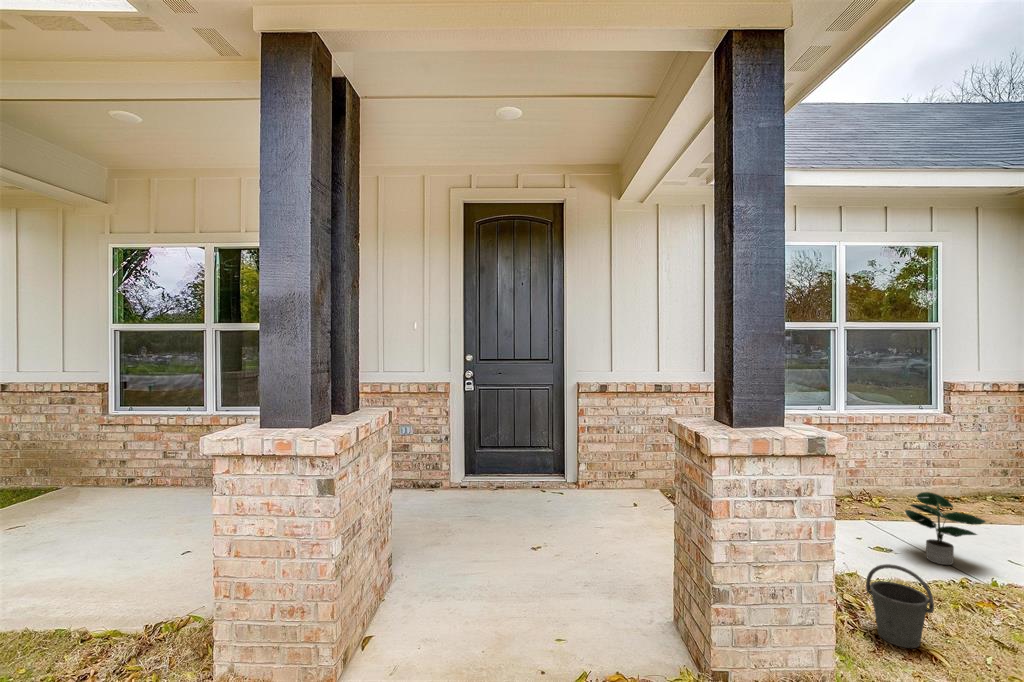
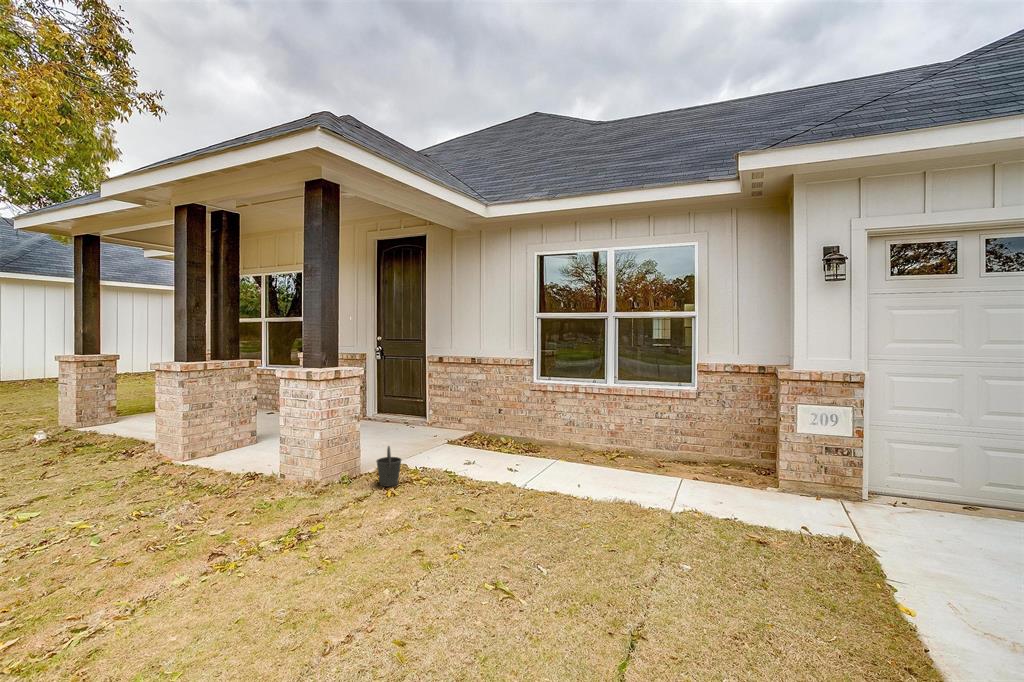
potted plant: present [905,492,986,565] -> none [500,430,535,474]

